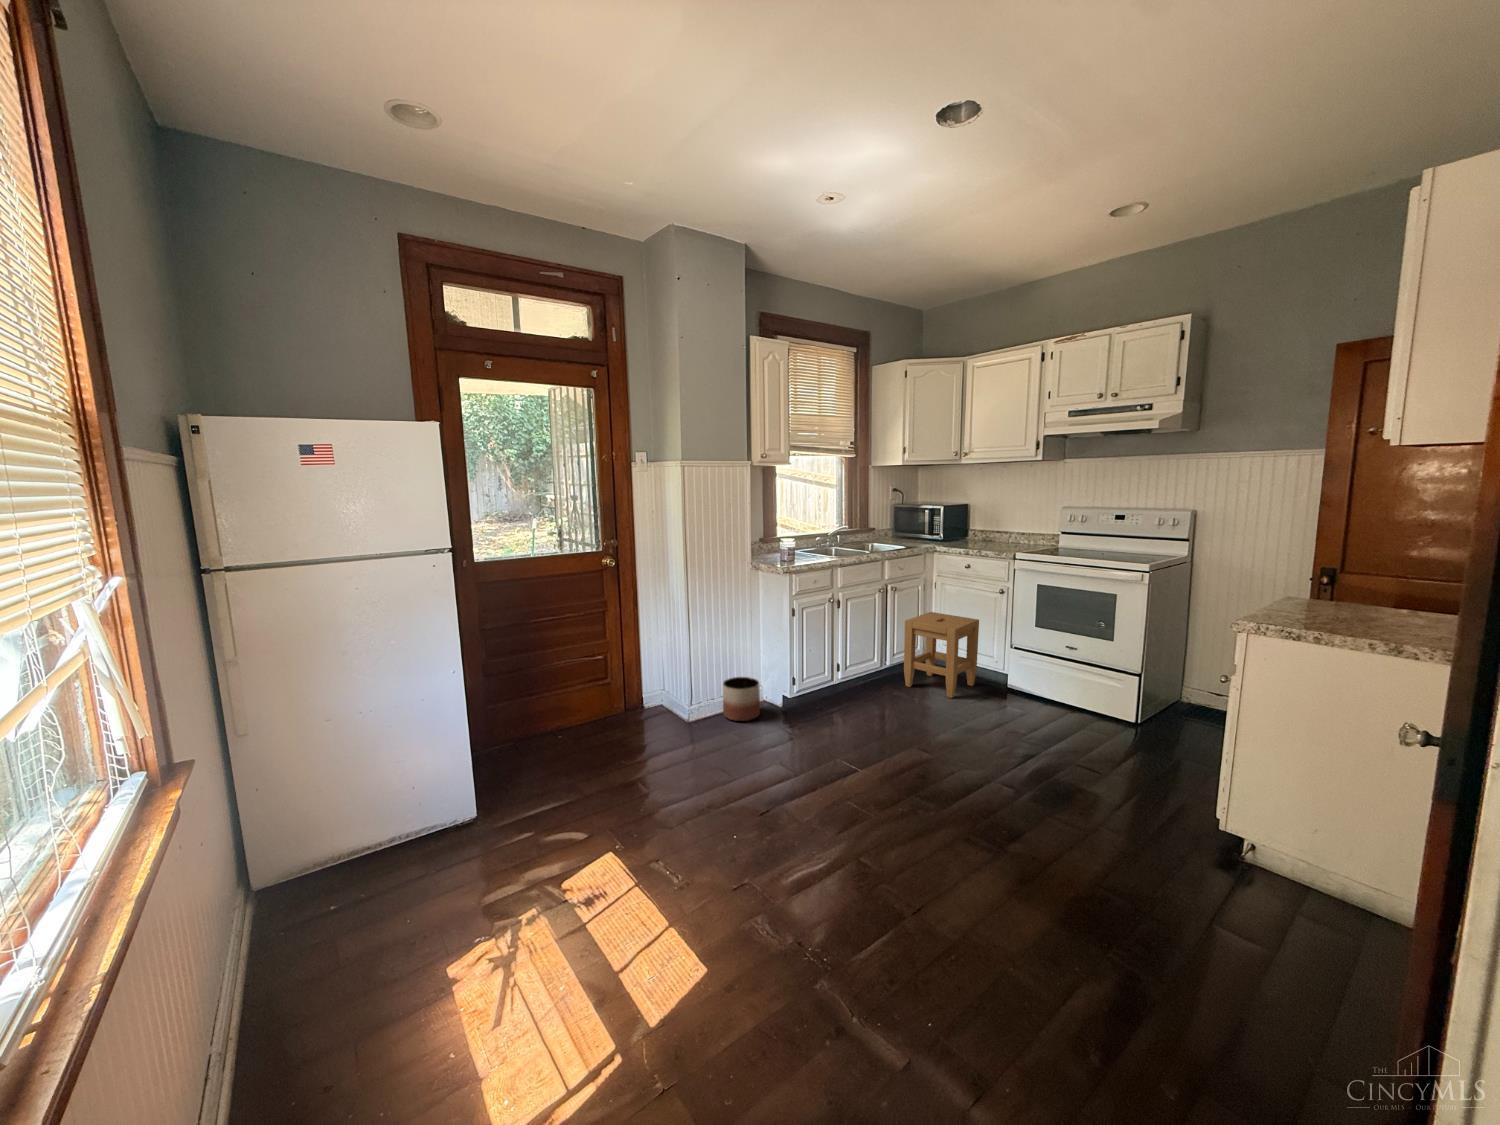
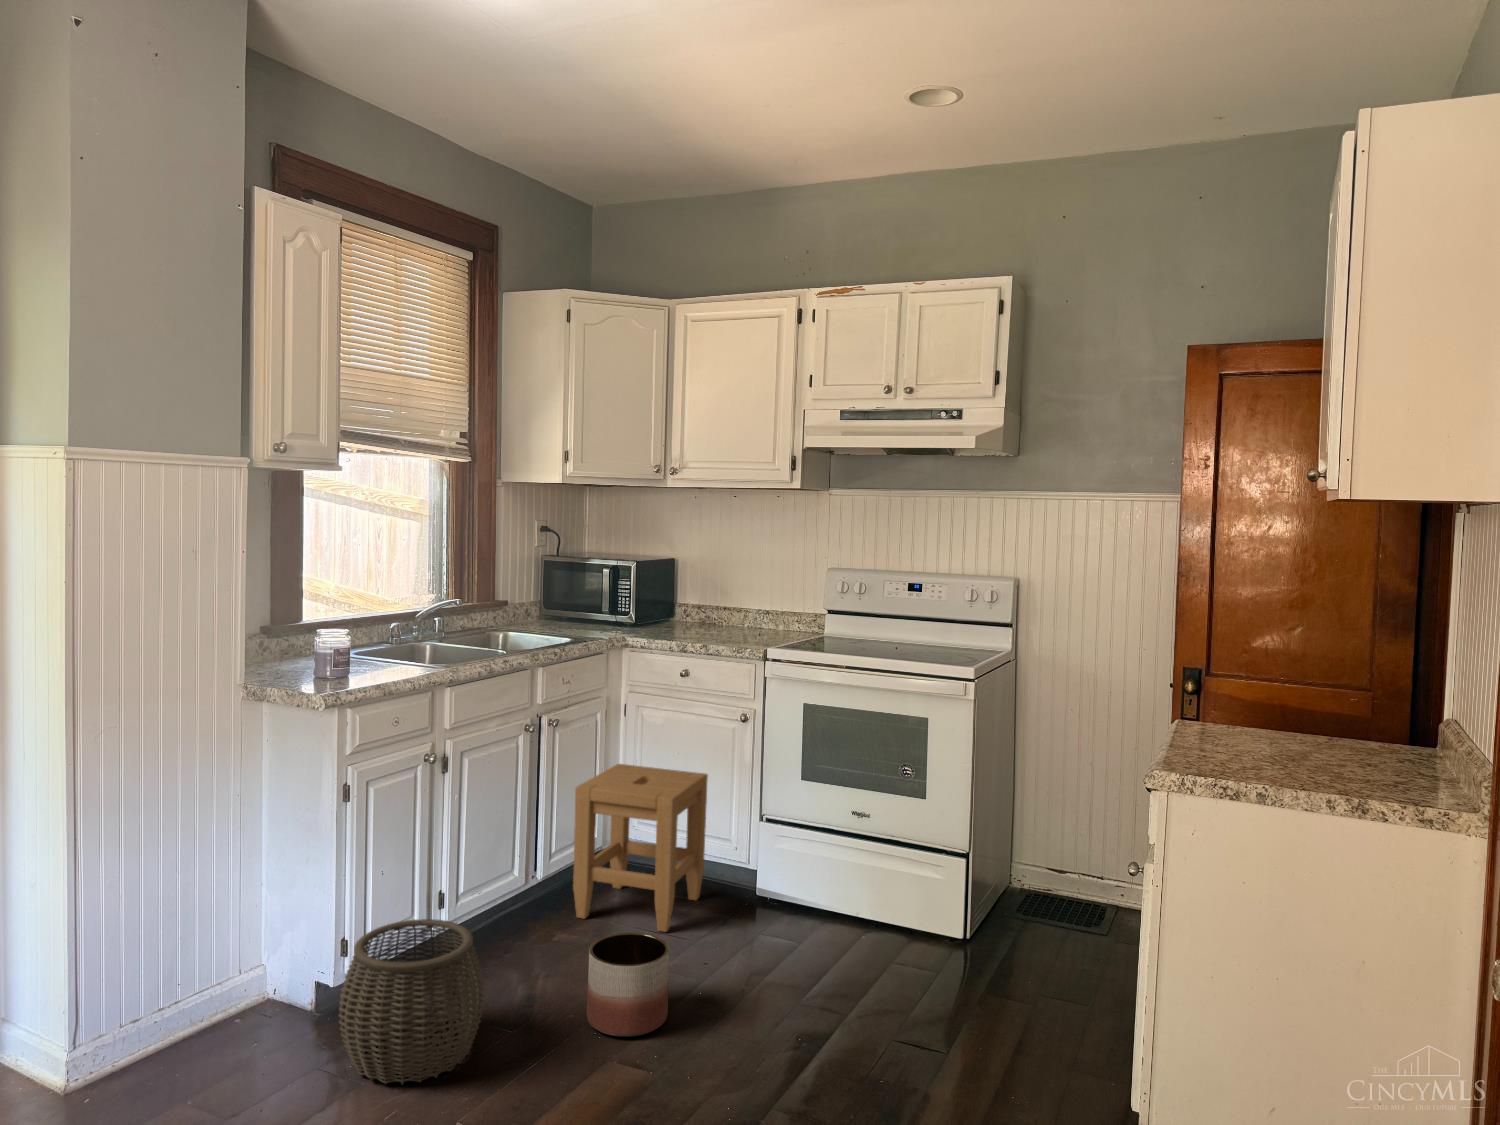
woven basket: none [789,671,853,741] -> present [339,919,485,1084]
planter: present [723,677,760,721] -> present [587,933,669,1037]

